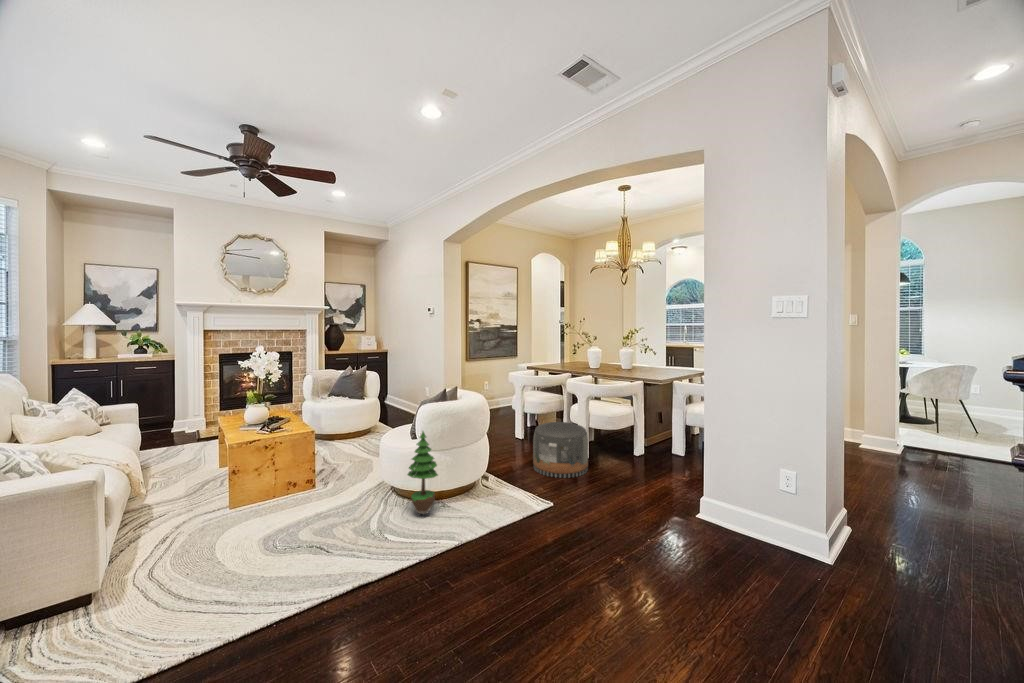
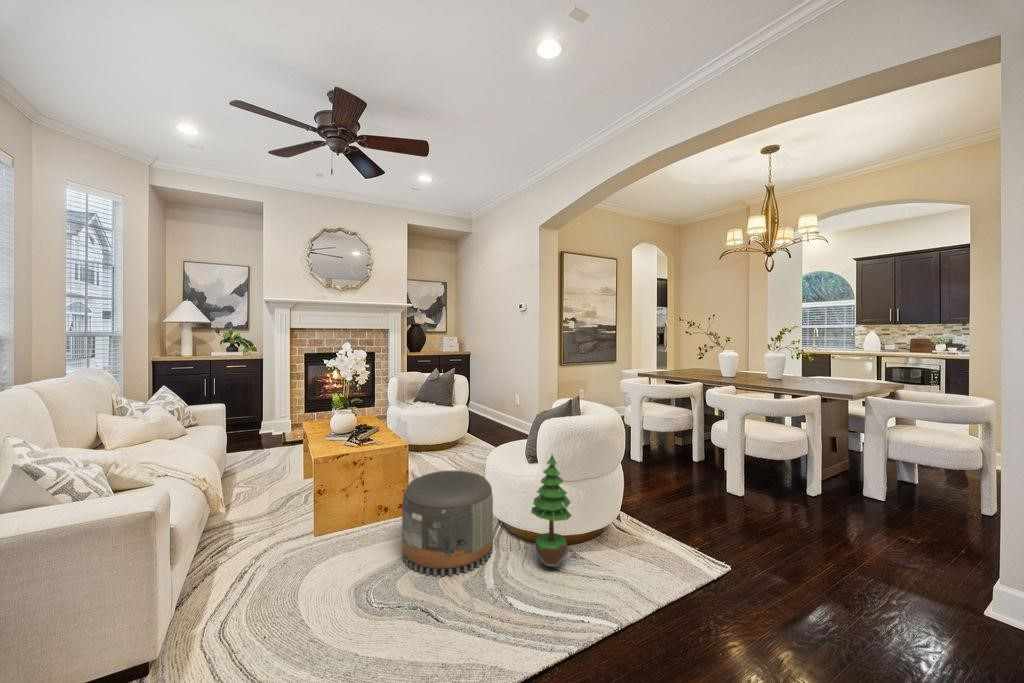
pouf: present [533,422,588,478] -> present [402,470,493,576]

